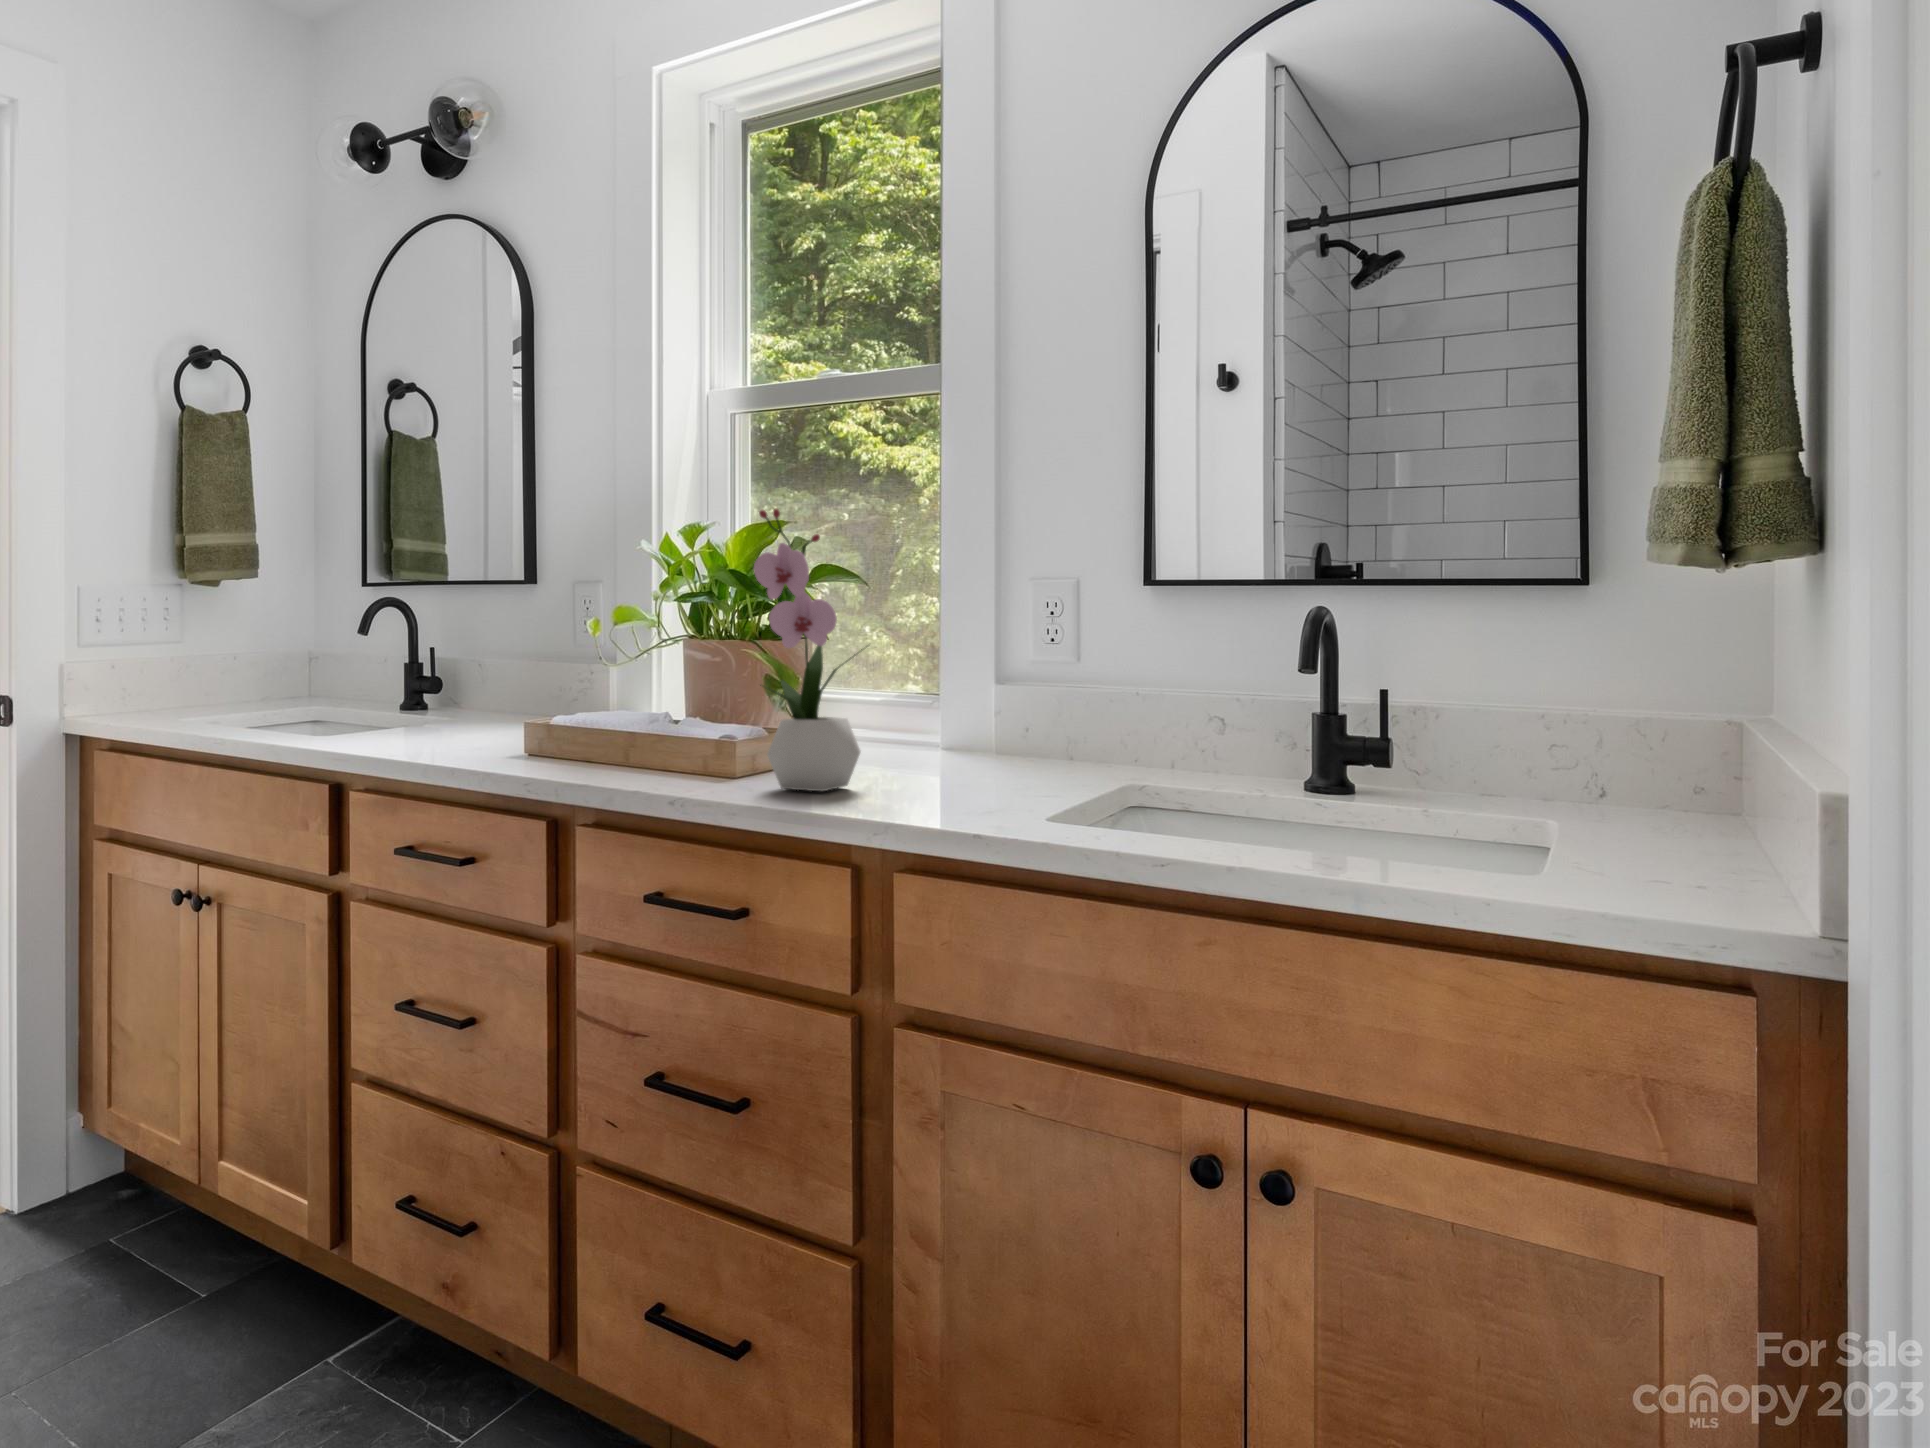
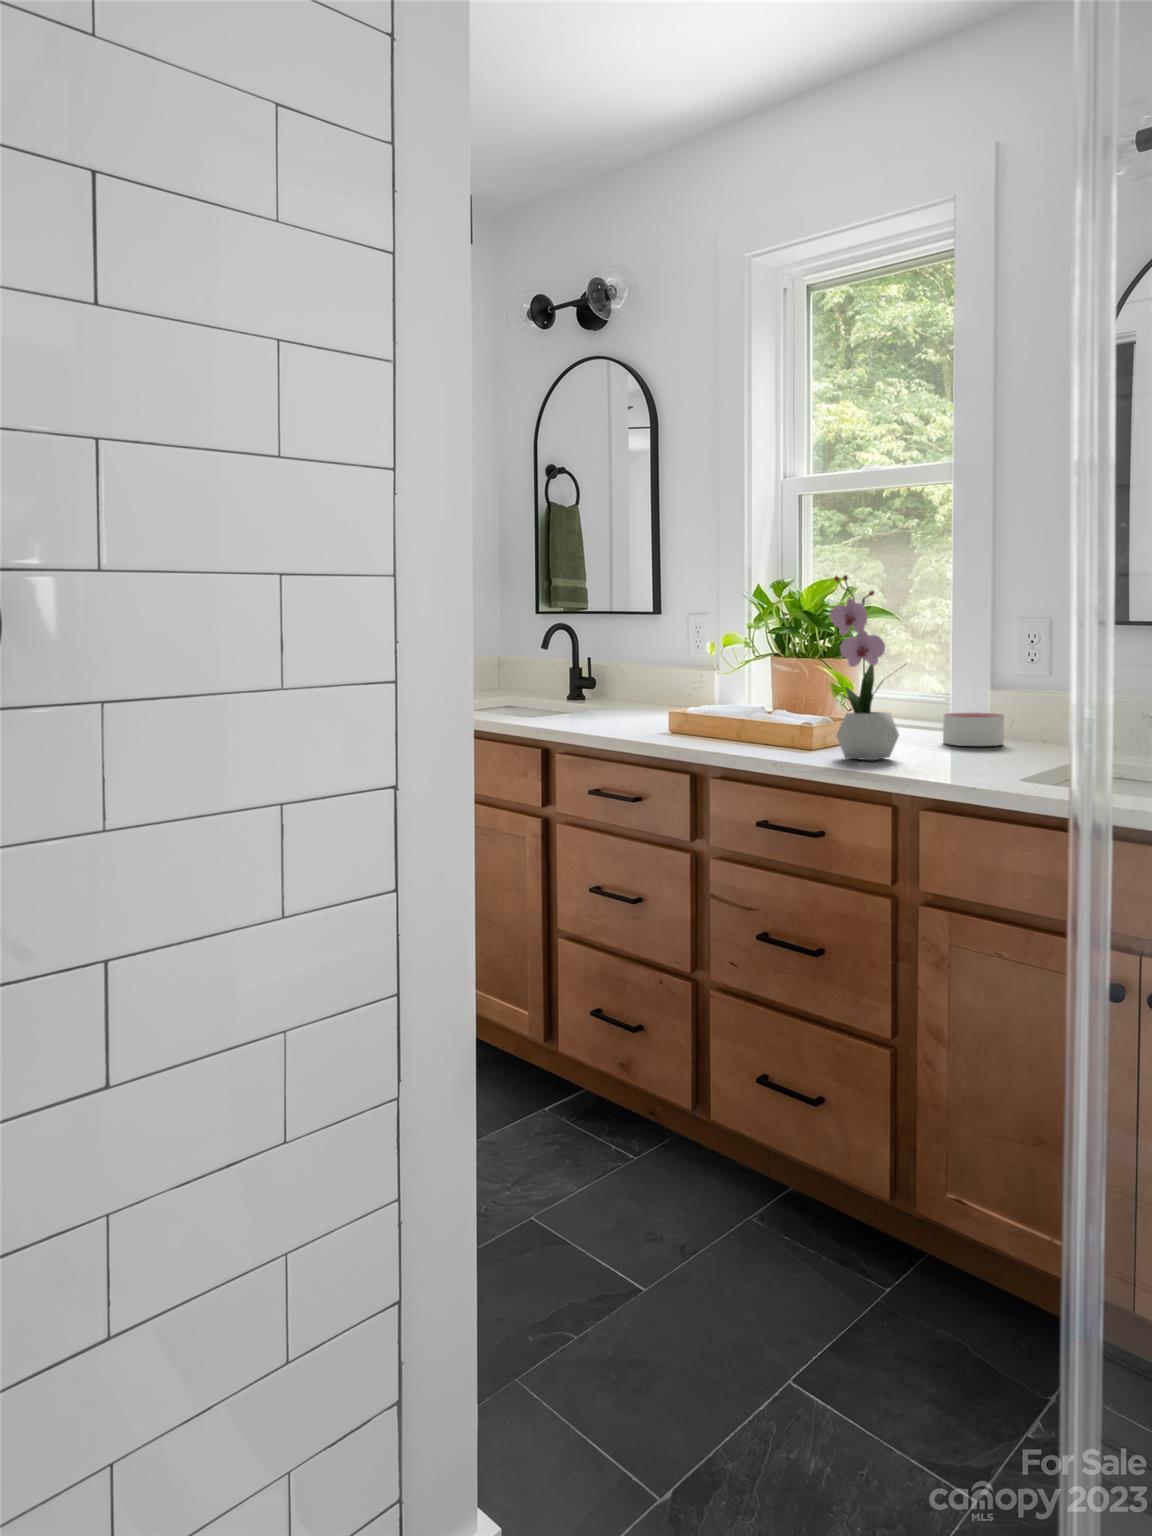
candle: none [923,719,1003,766] -> present [943,713,1004,746]

